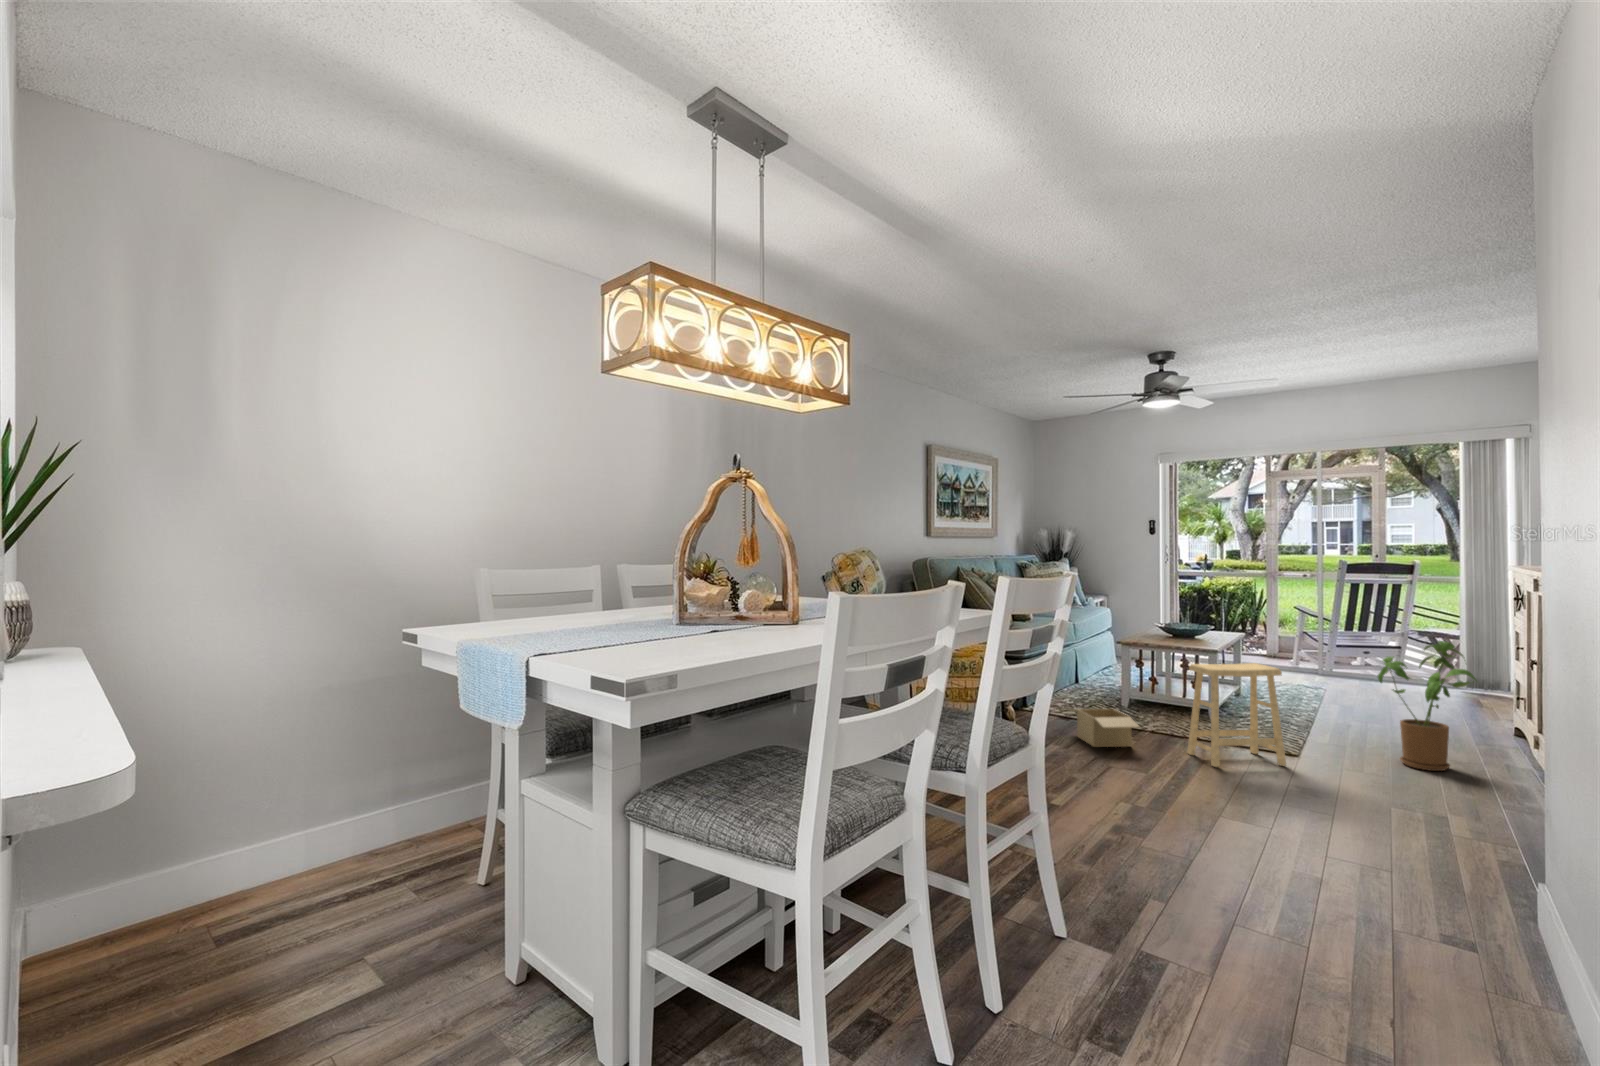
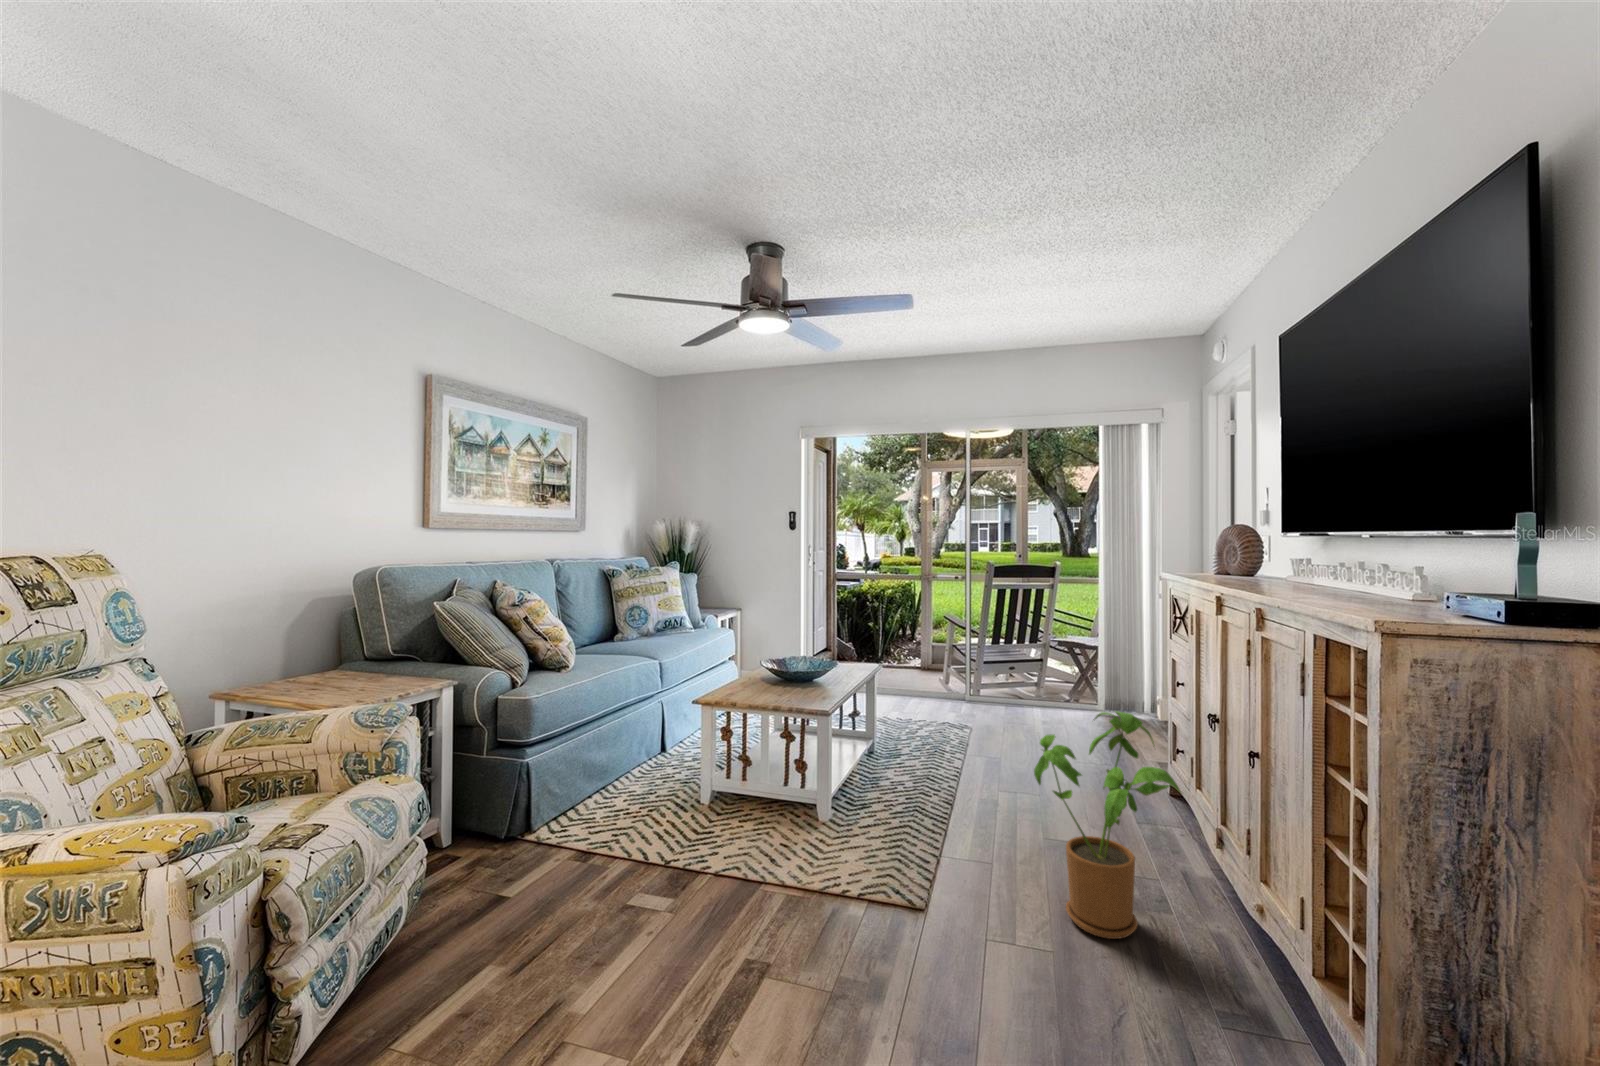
footstool: present [1187,663,1286,767] -> none [734,771,895,1023]
cardboard box: present [1077,709,1140,747] -> none [559,852,642,972]

